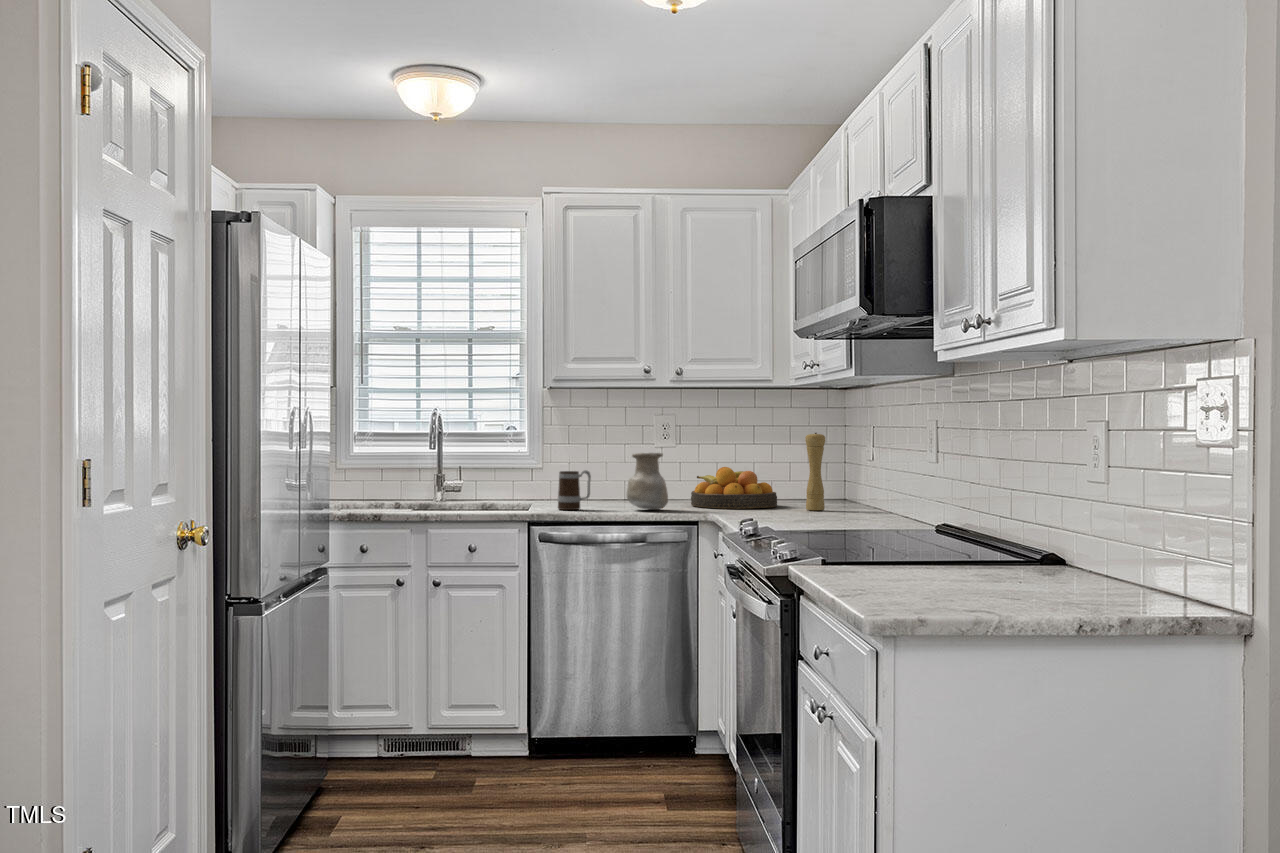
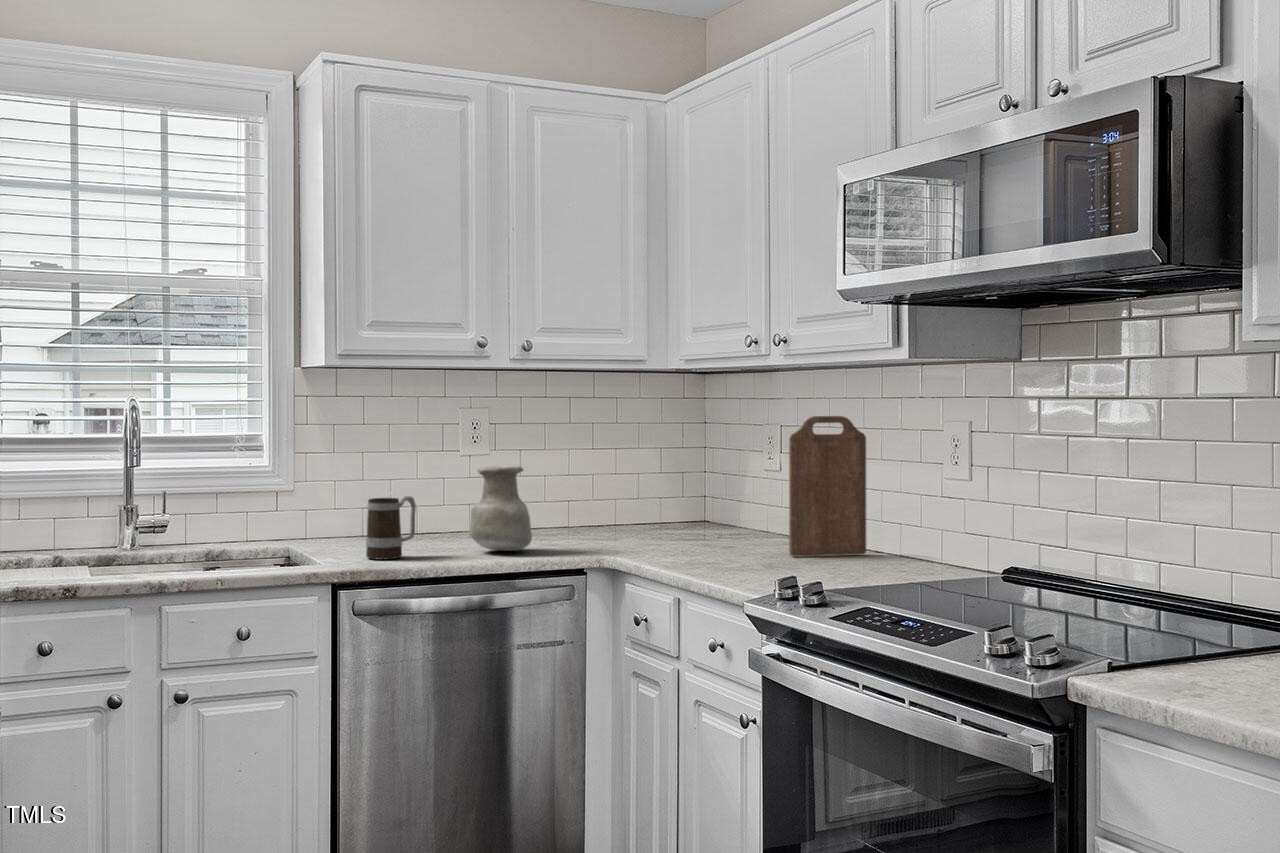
cutting board: none [830,418,890,520] -> present [789,416,866,557]
pepper mill: present [805,433,825,510] -> none [702,432,729,539]
fruit bowl: present [691,467,777,509] -> none [530,480,651,542]

